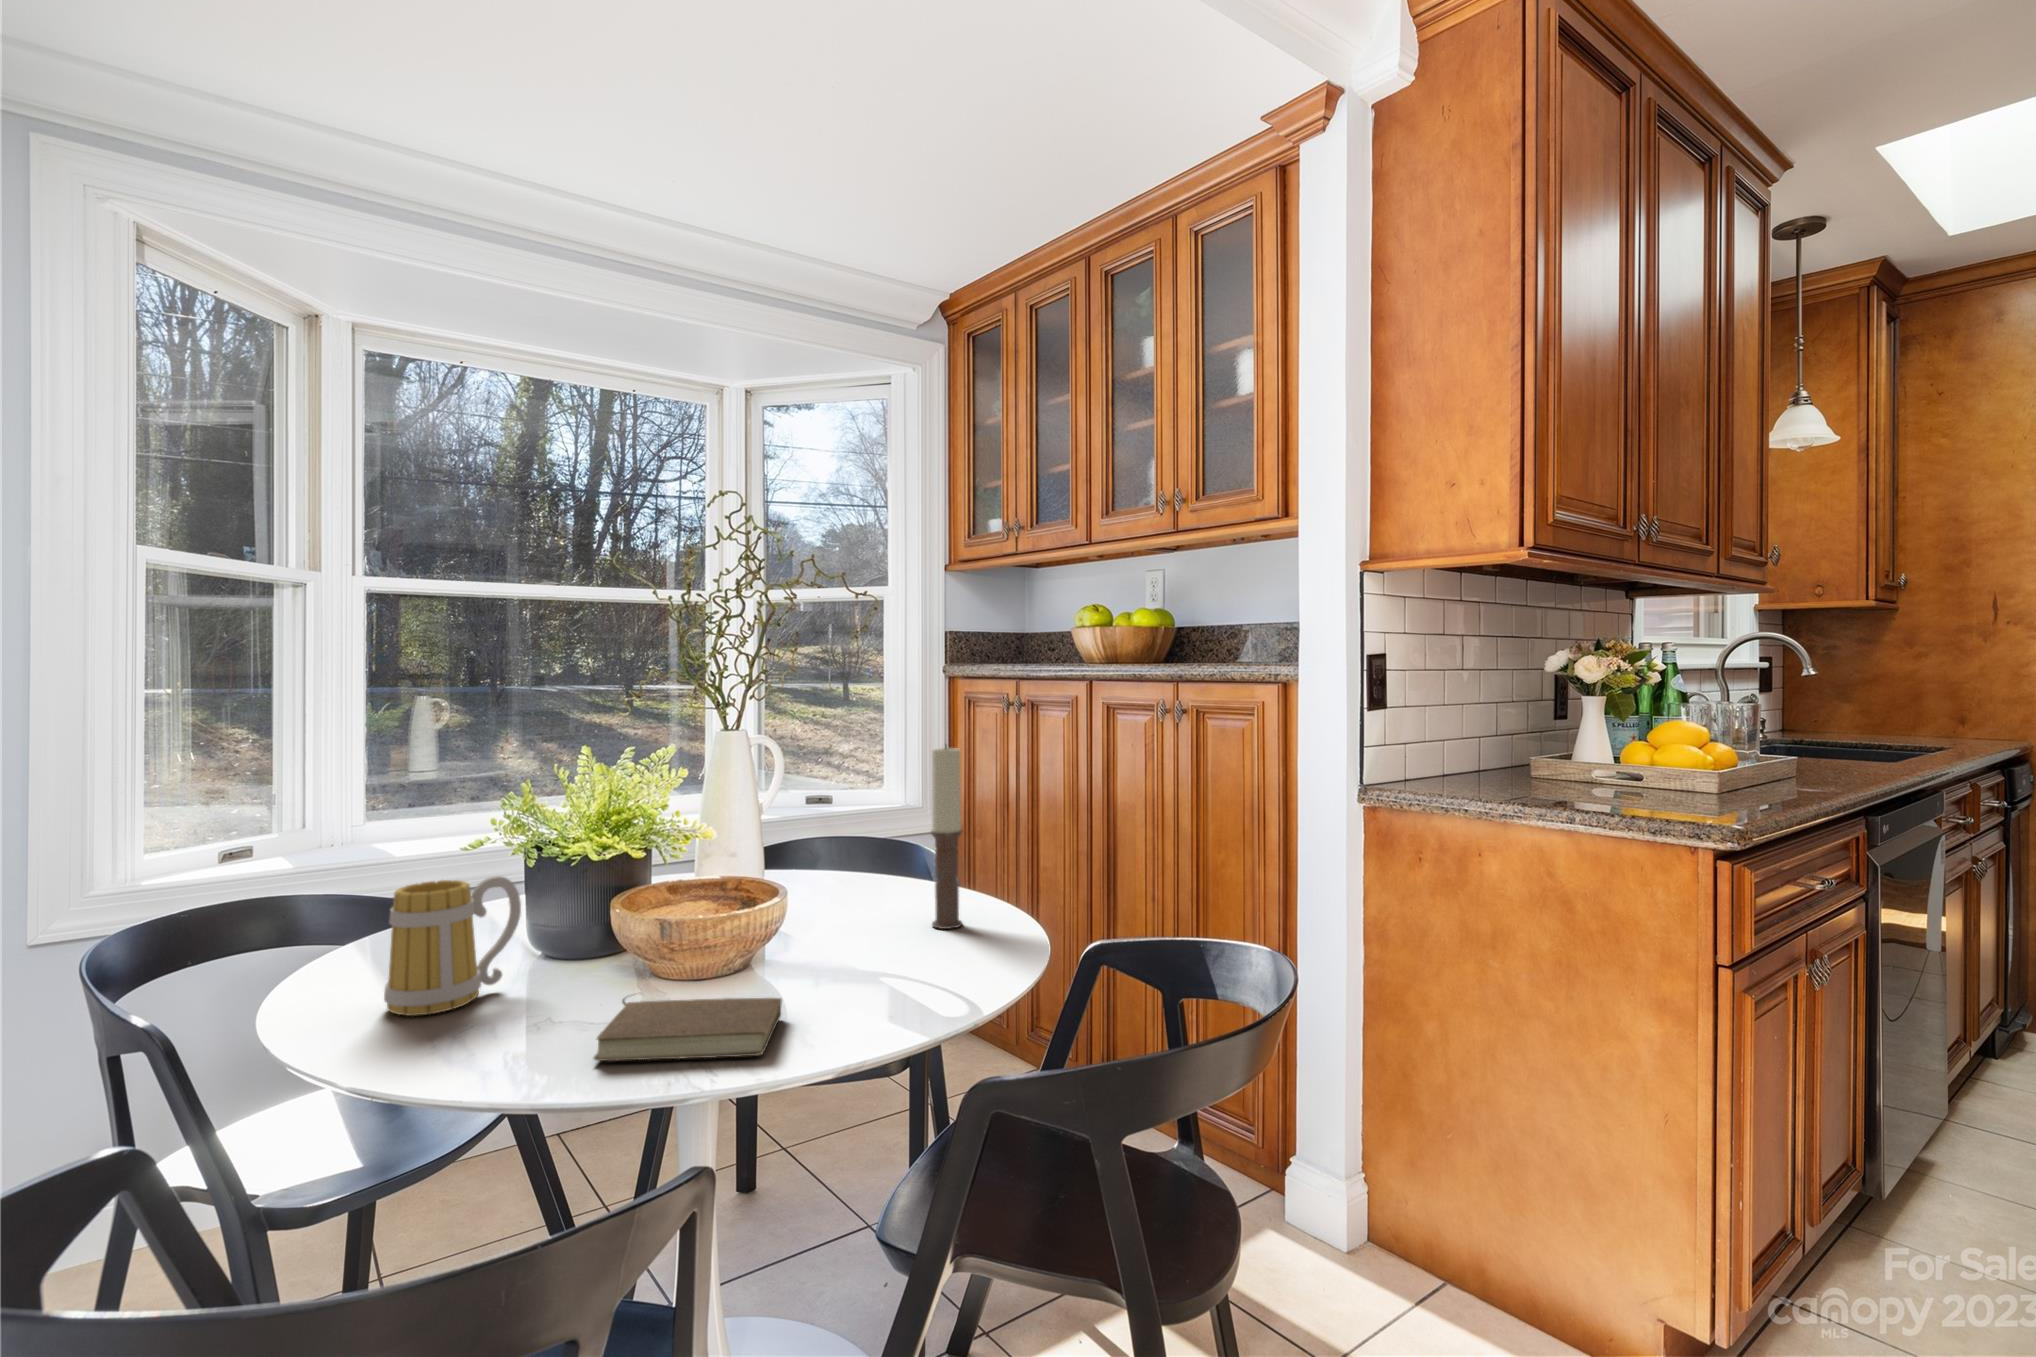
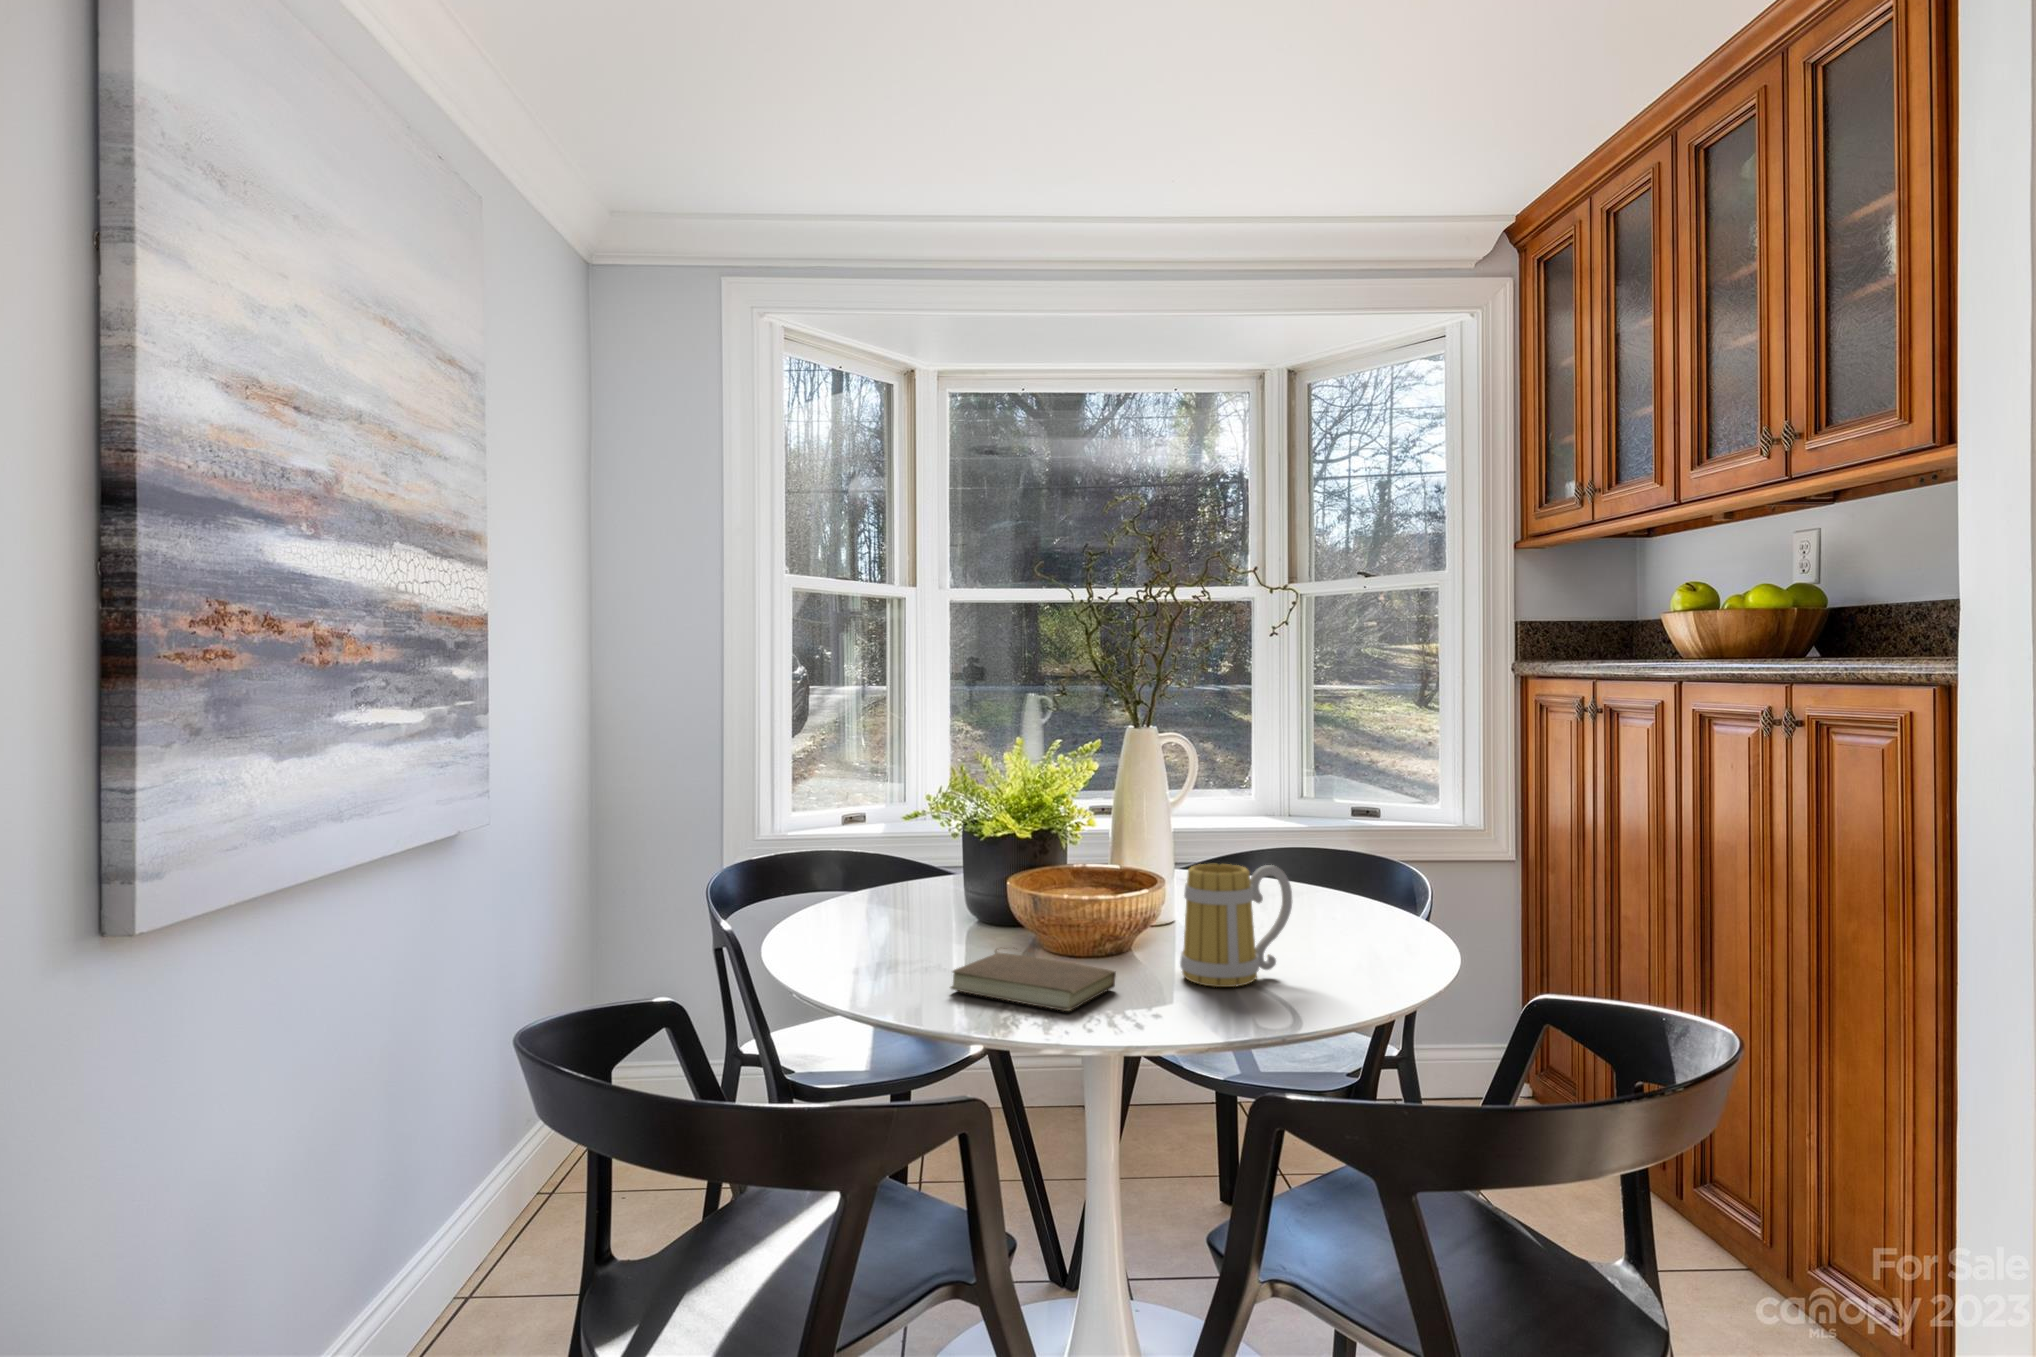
candle: present [931,746,963,929] -> none [1337,747,1372,947]
mug: present [384,876,521,1016] -> present [1180,864,1292,987]

